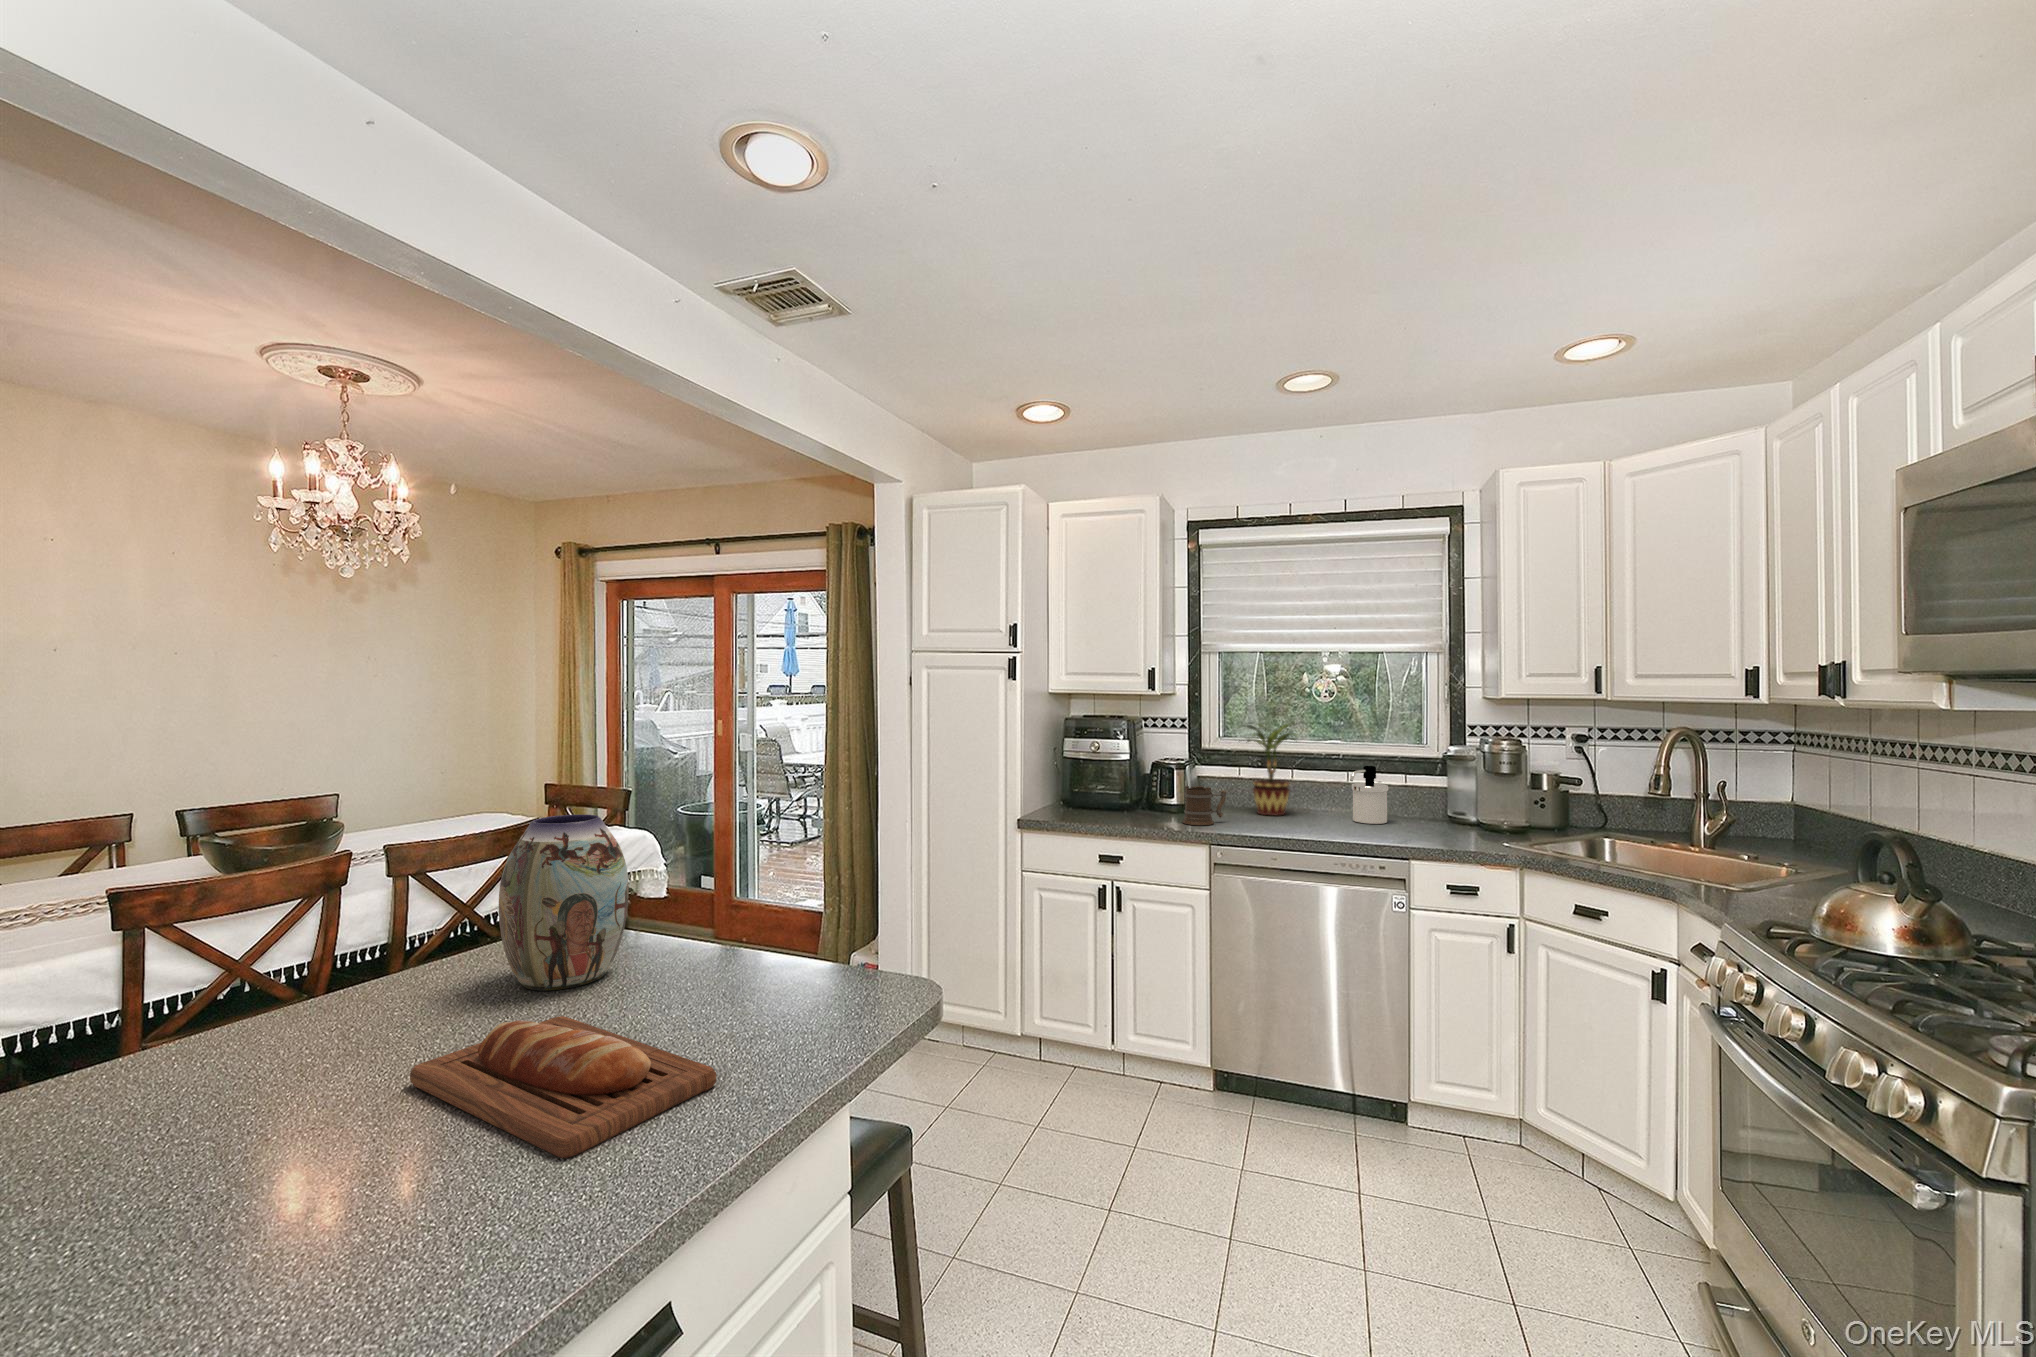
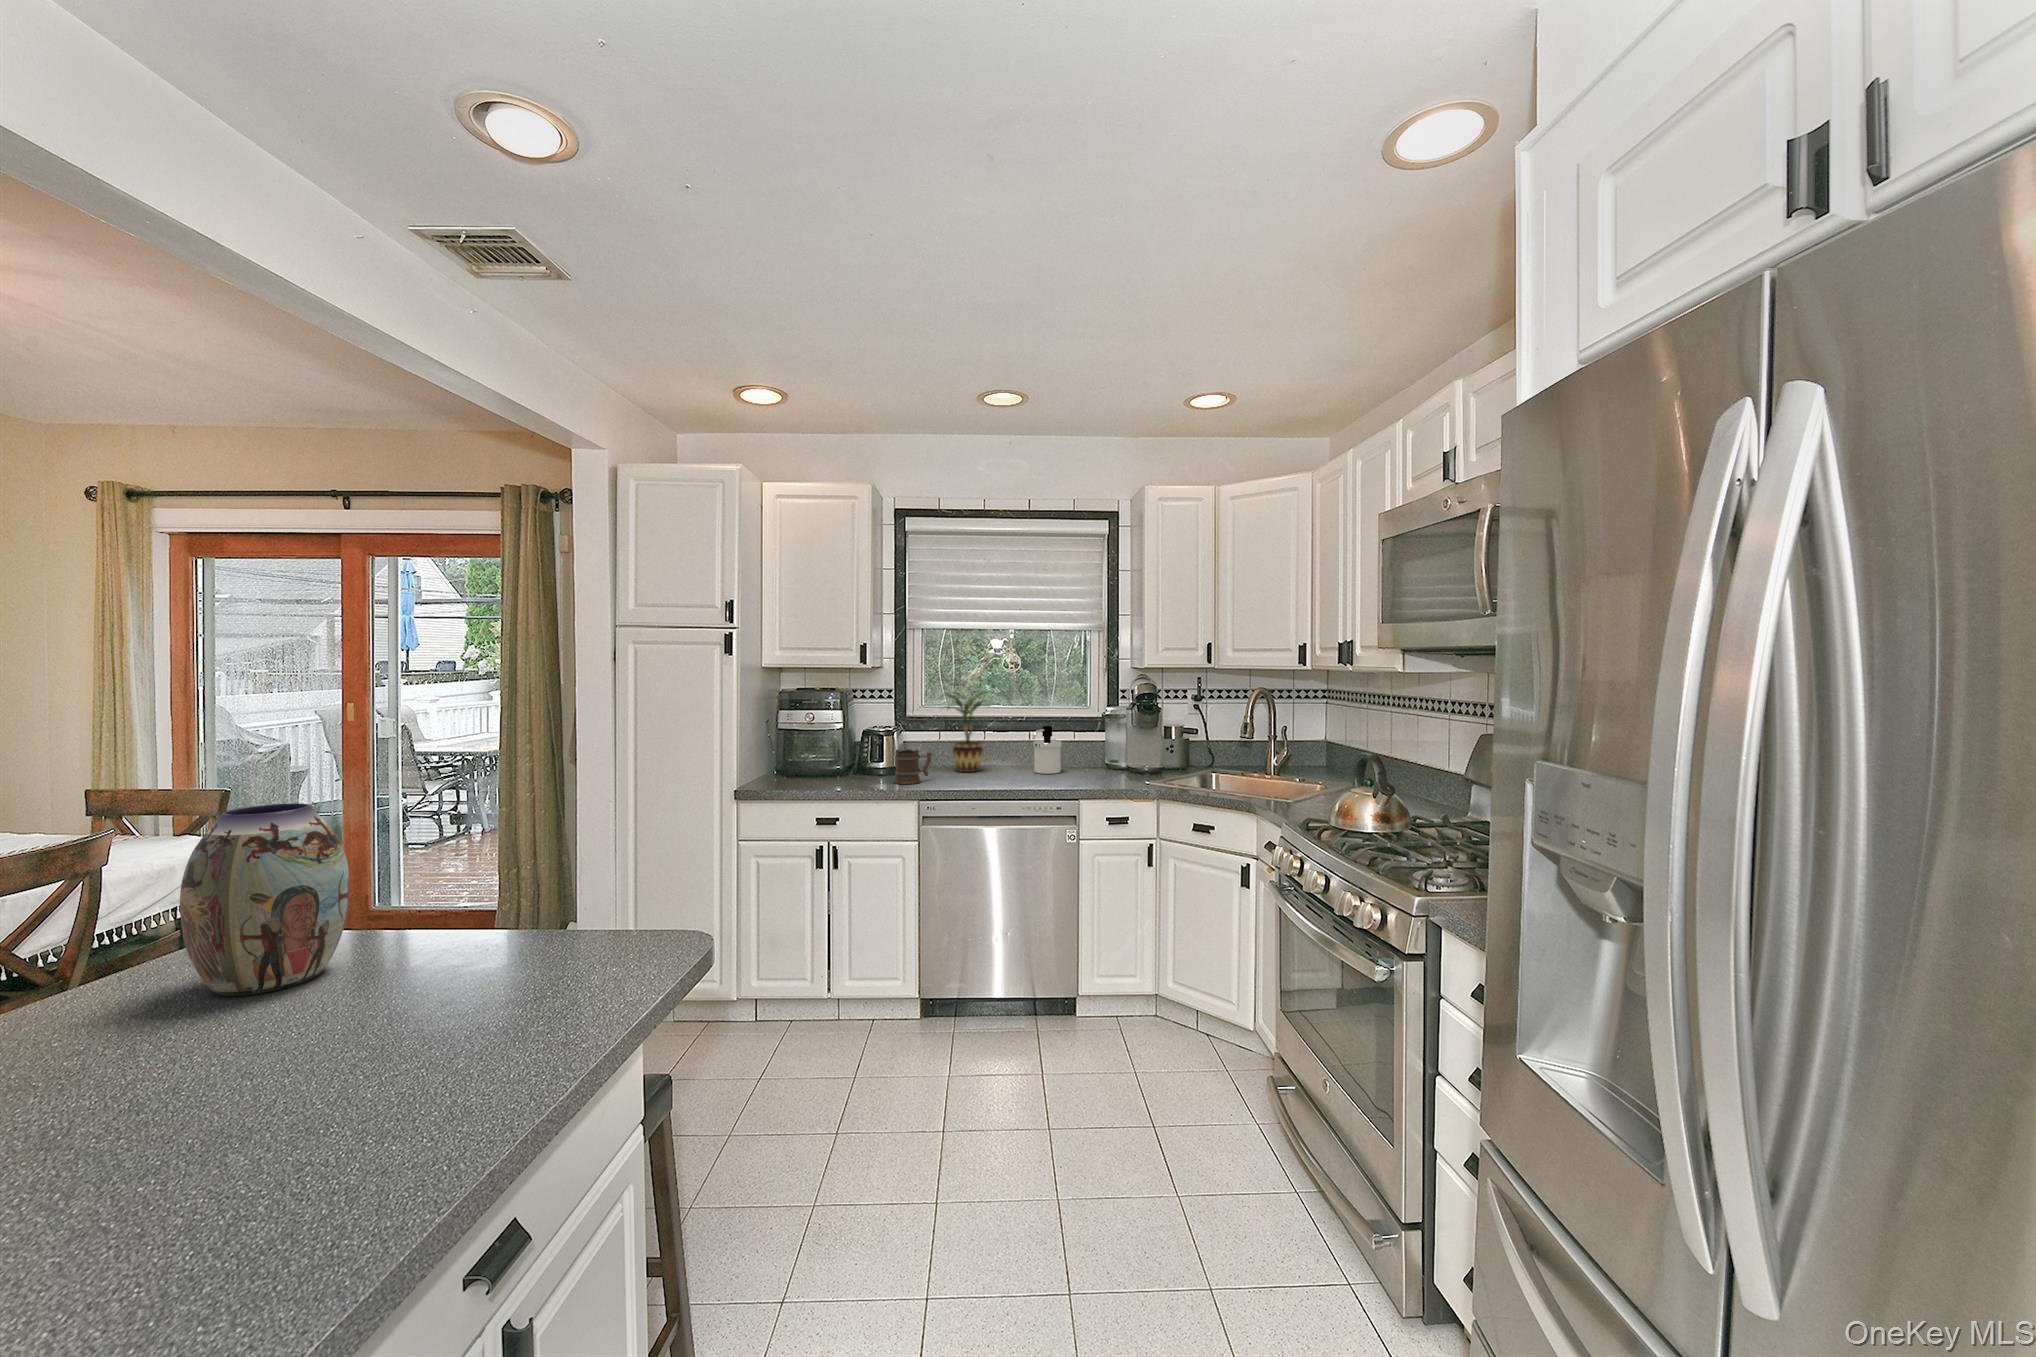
bread loaf: present [410,1016,716,1158] -> none [132,1009,519,1118]

